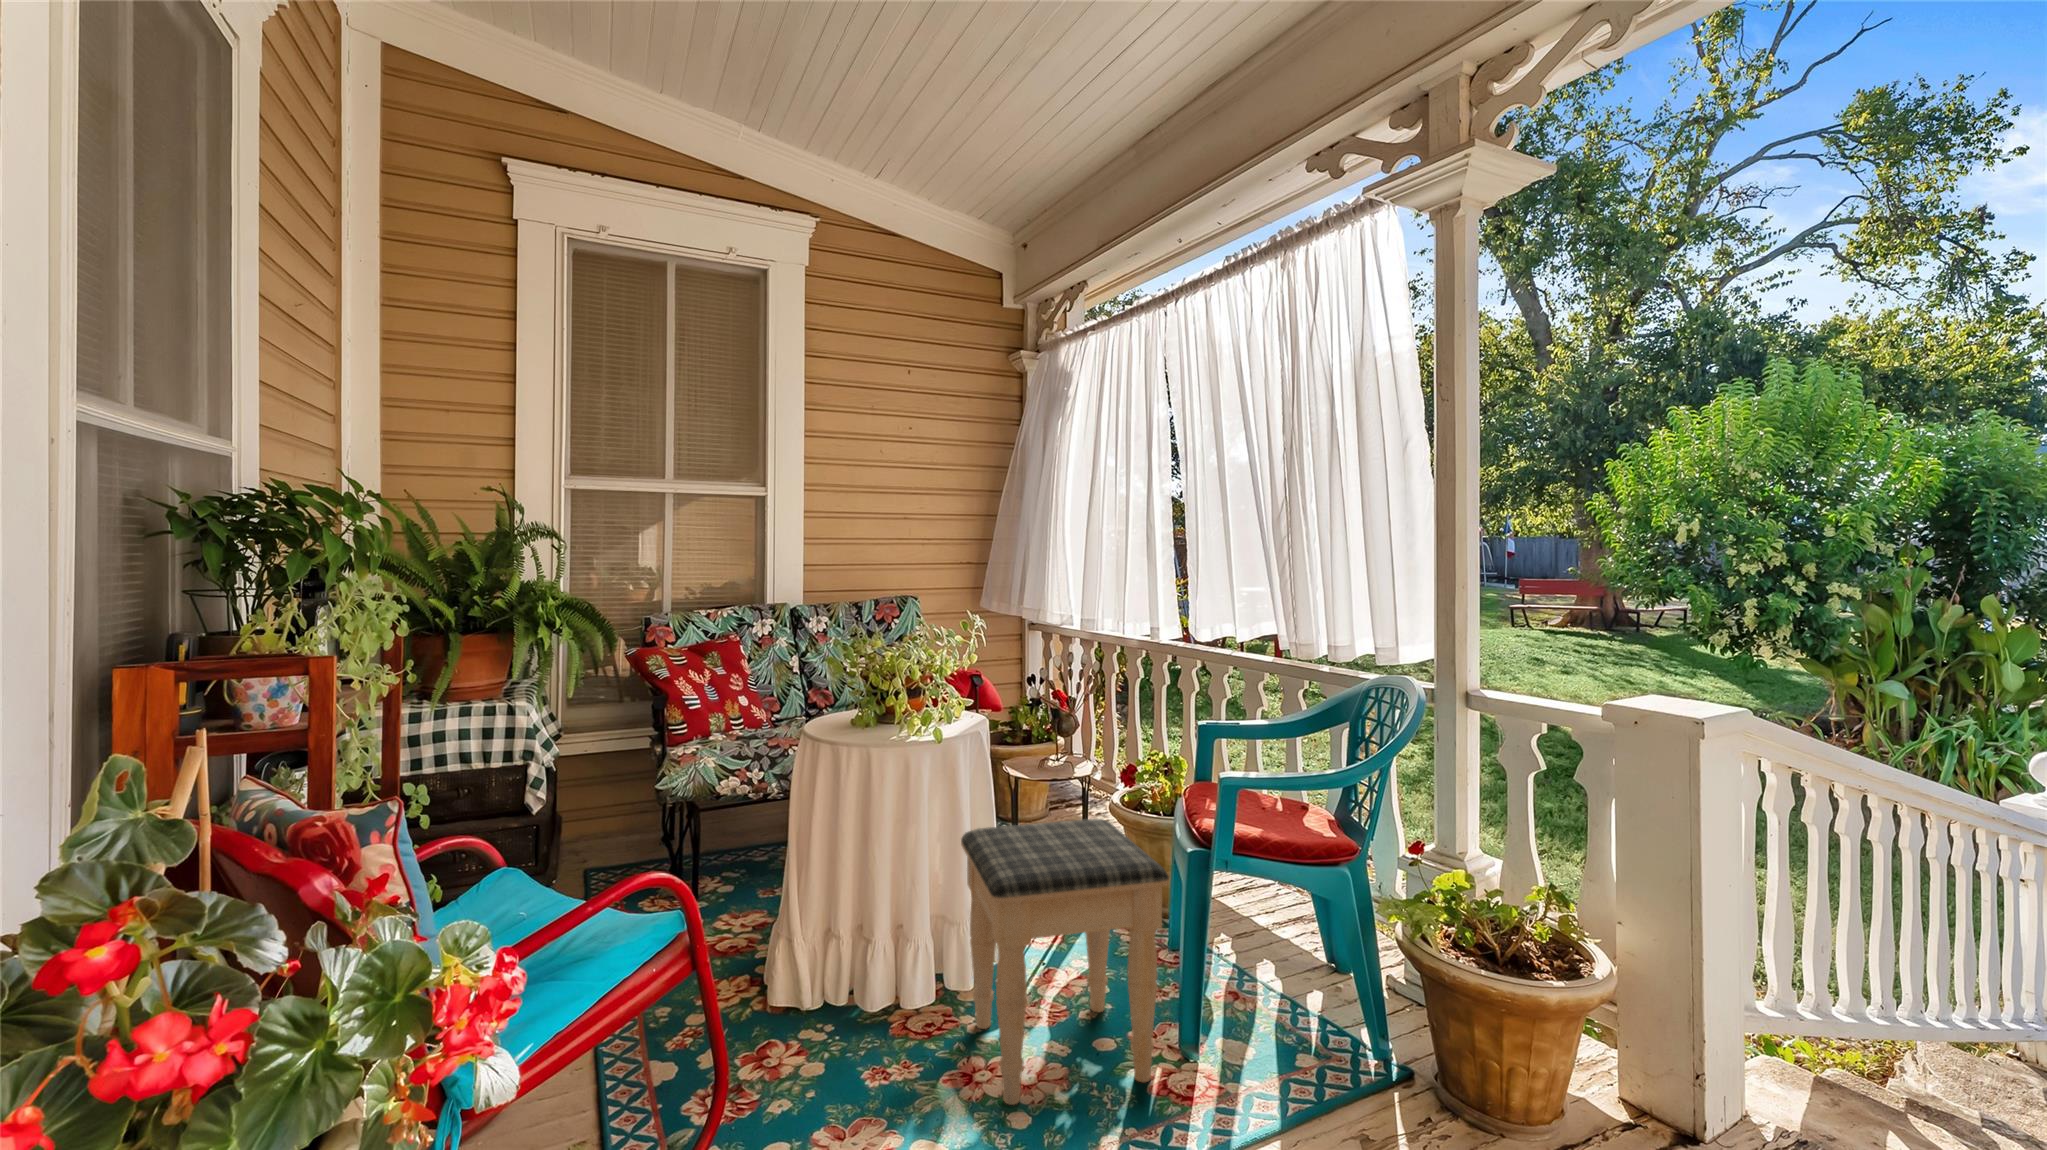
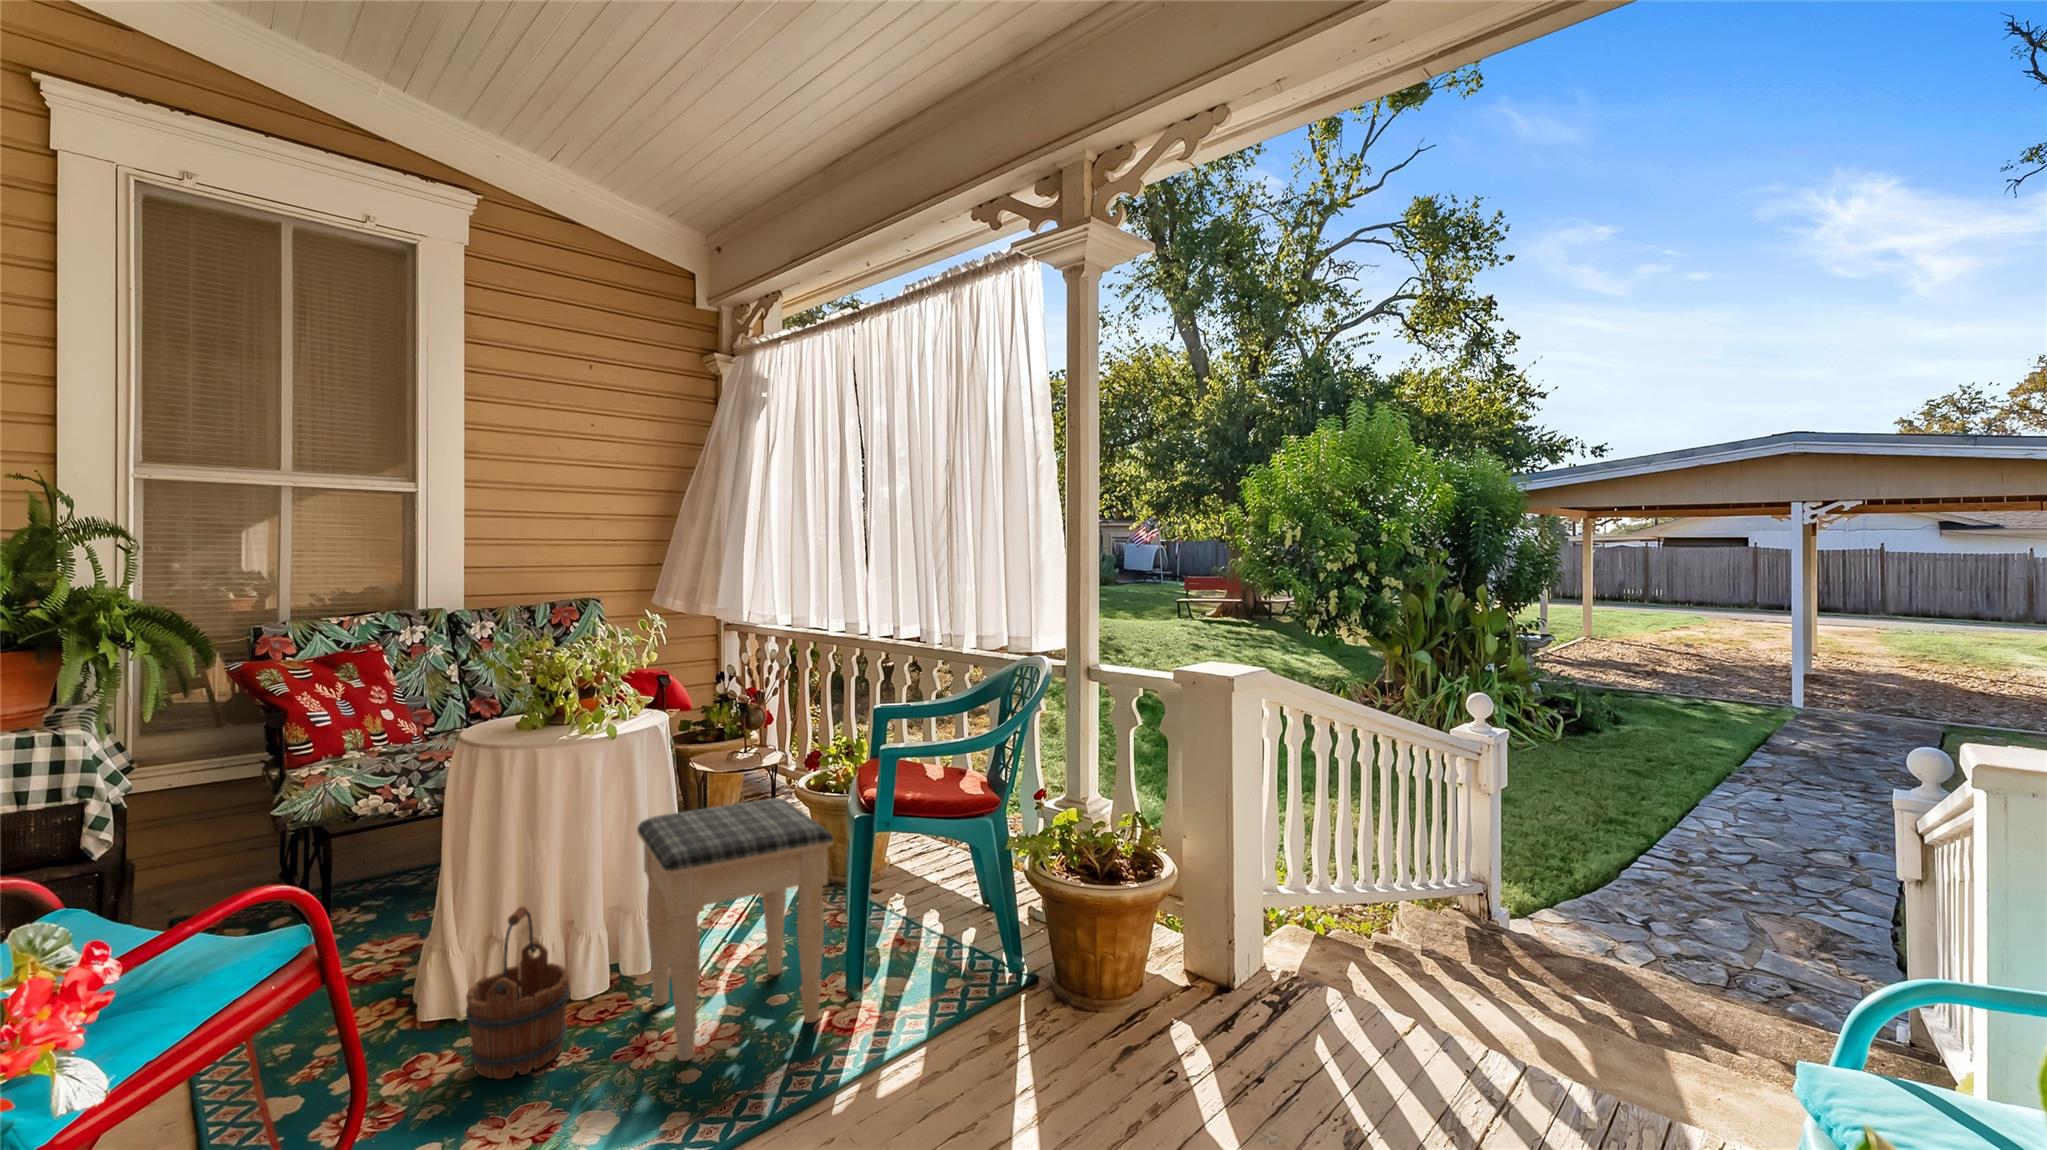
wooden bucket: none [806,912,898,1088] -> present [466,907,570,1079]

